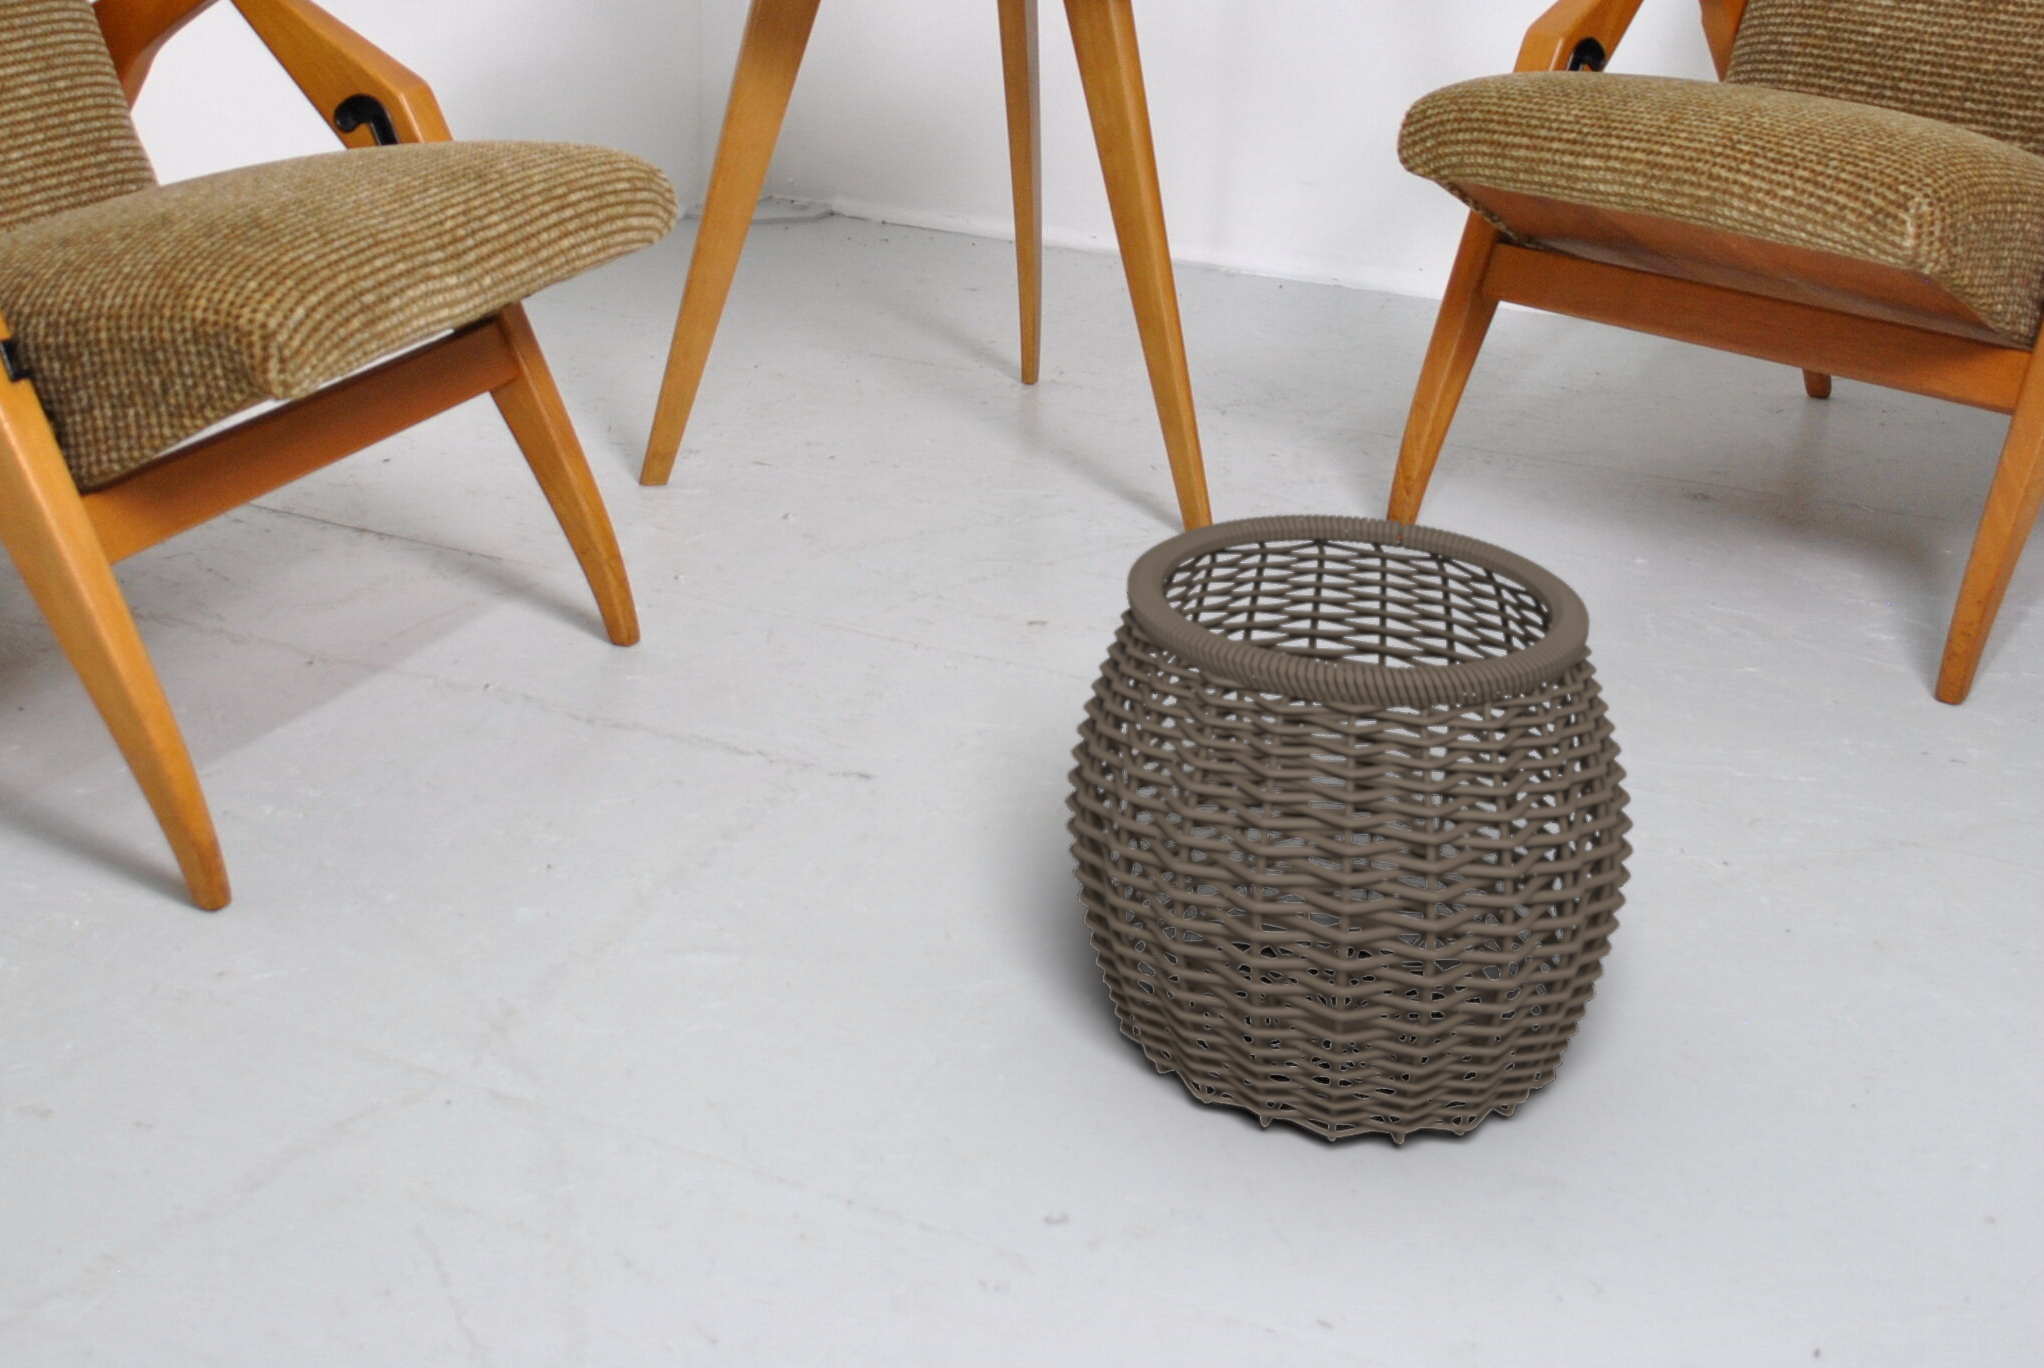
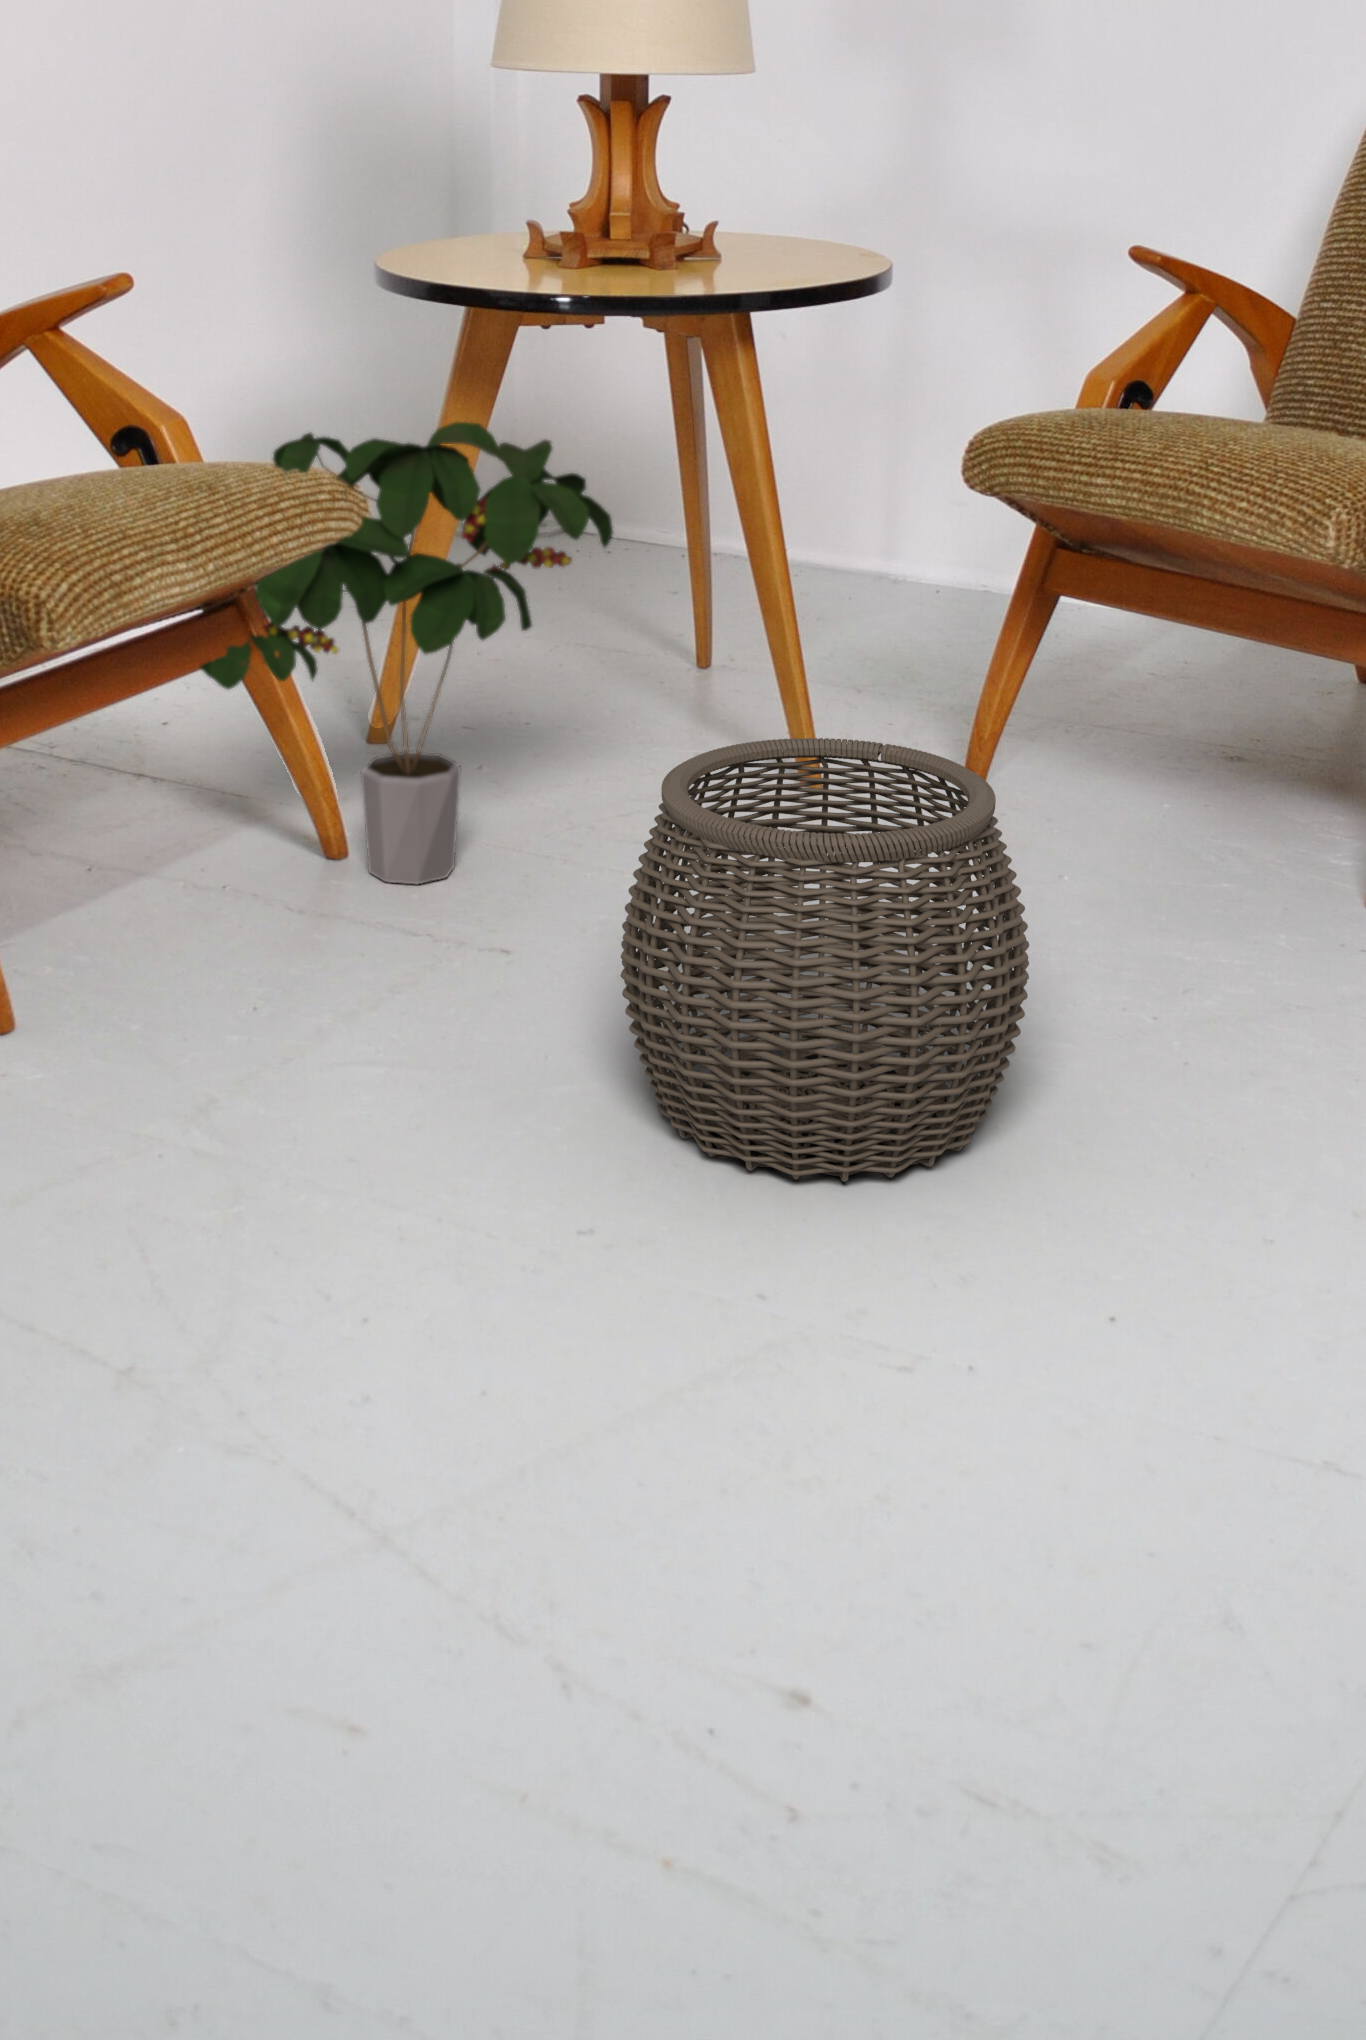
potted plant: none [435,90,979,682] -> present [200,422,613,884]

